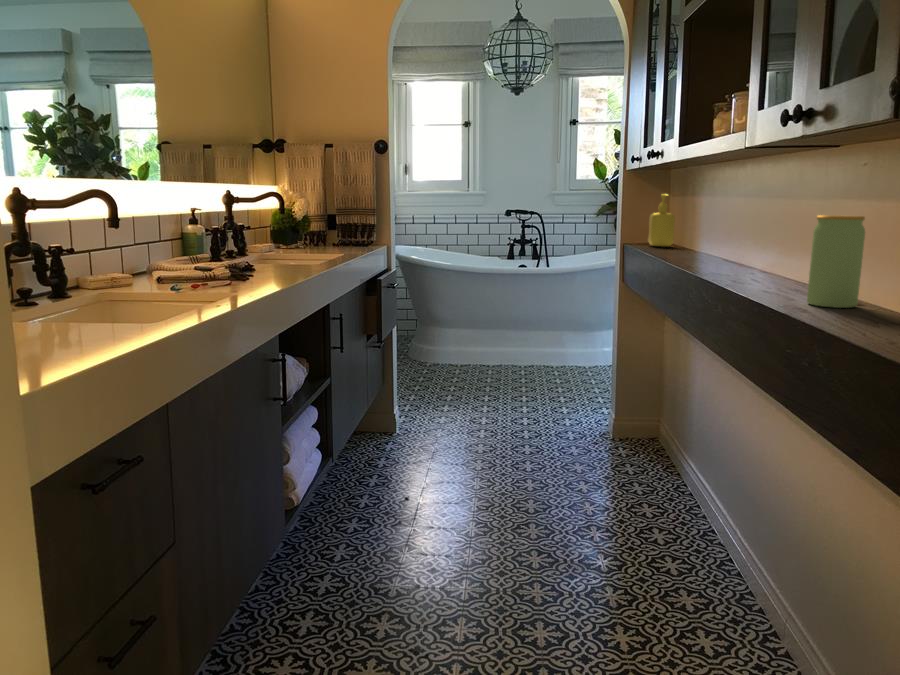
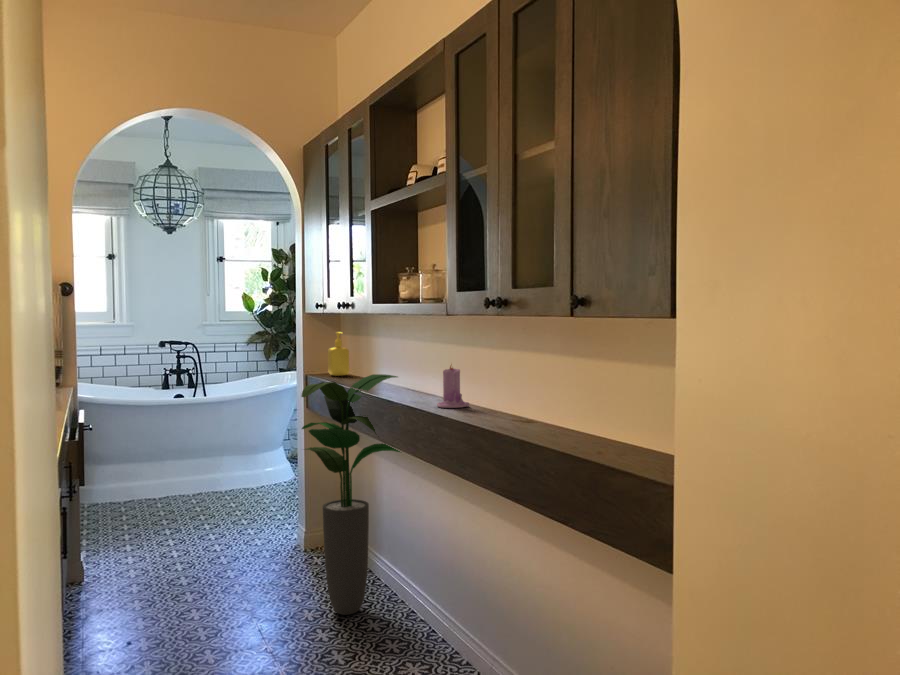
jar: present [807,215,865,308] -> none [493,360,524,423]
candle: none [744,223,791,285] -> present [437,366,470,408]
potted plant: none [591,243,720,518] -> present [301,374,400,615]

